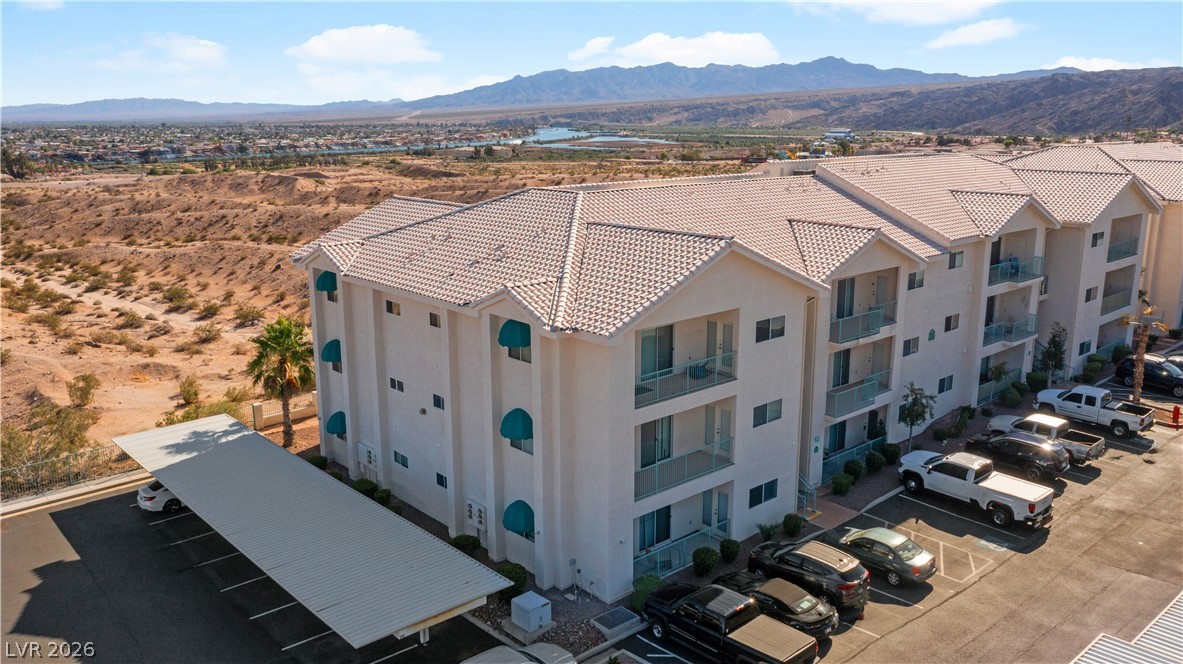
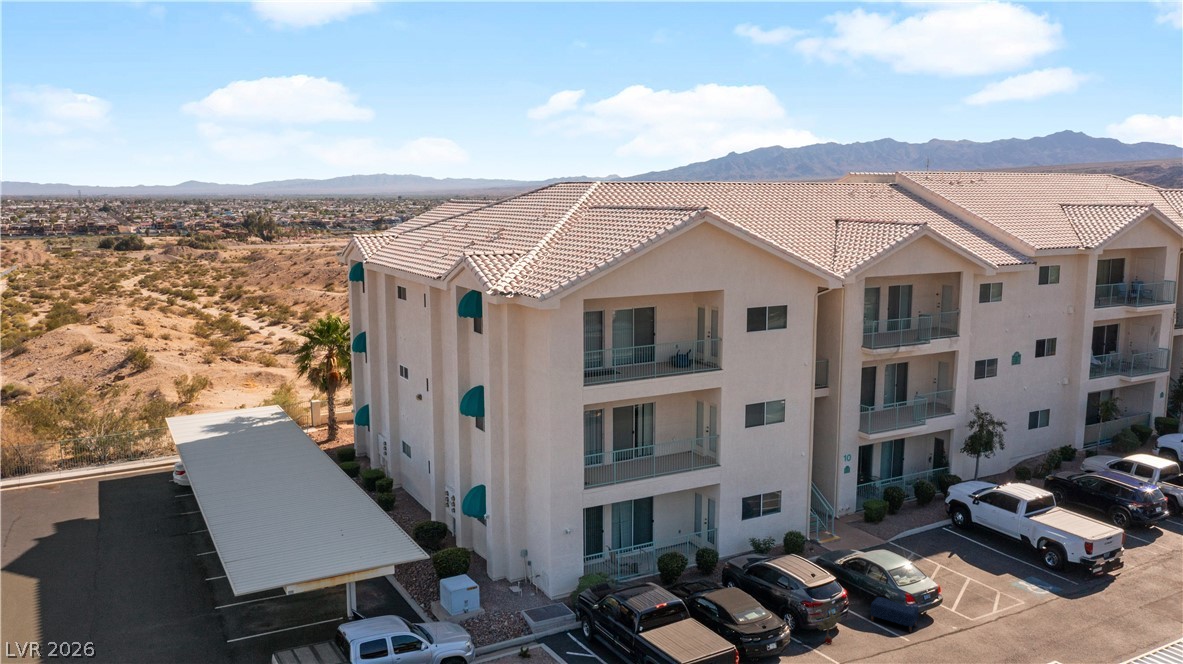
bench: none [884,571,923,600] -> present [871,597,918,632]

